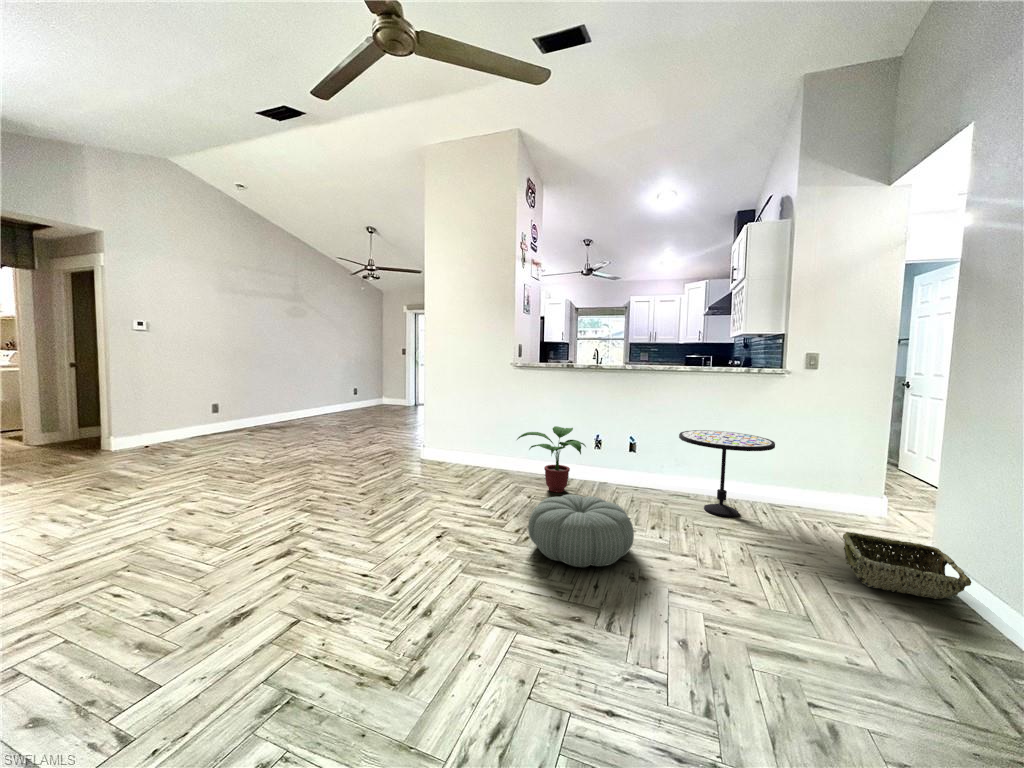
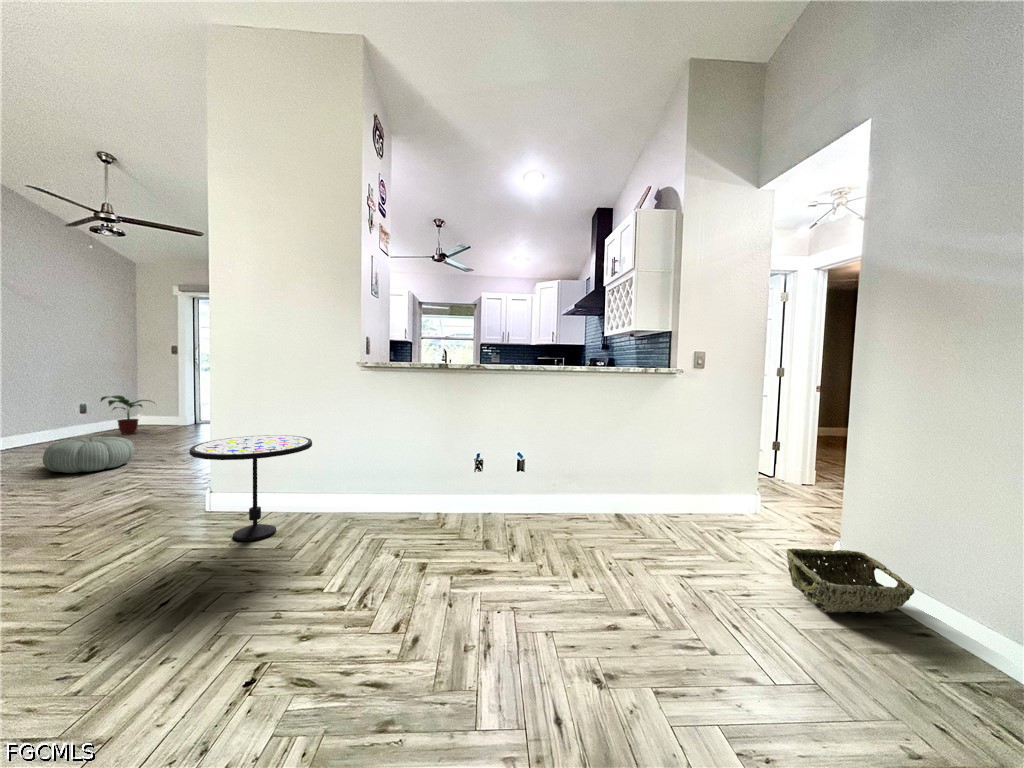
potted plant: present [517,426,586,492] -> present [101,396,152,434]
side table: present [679,430,775,517] -> present [189,435,312,541]
pouf: present [528,494,634,567] -> present [43,437,135,473]

